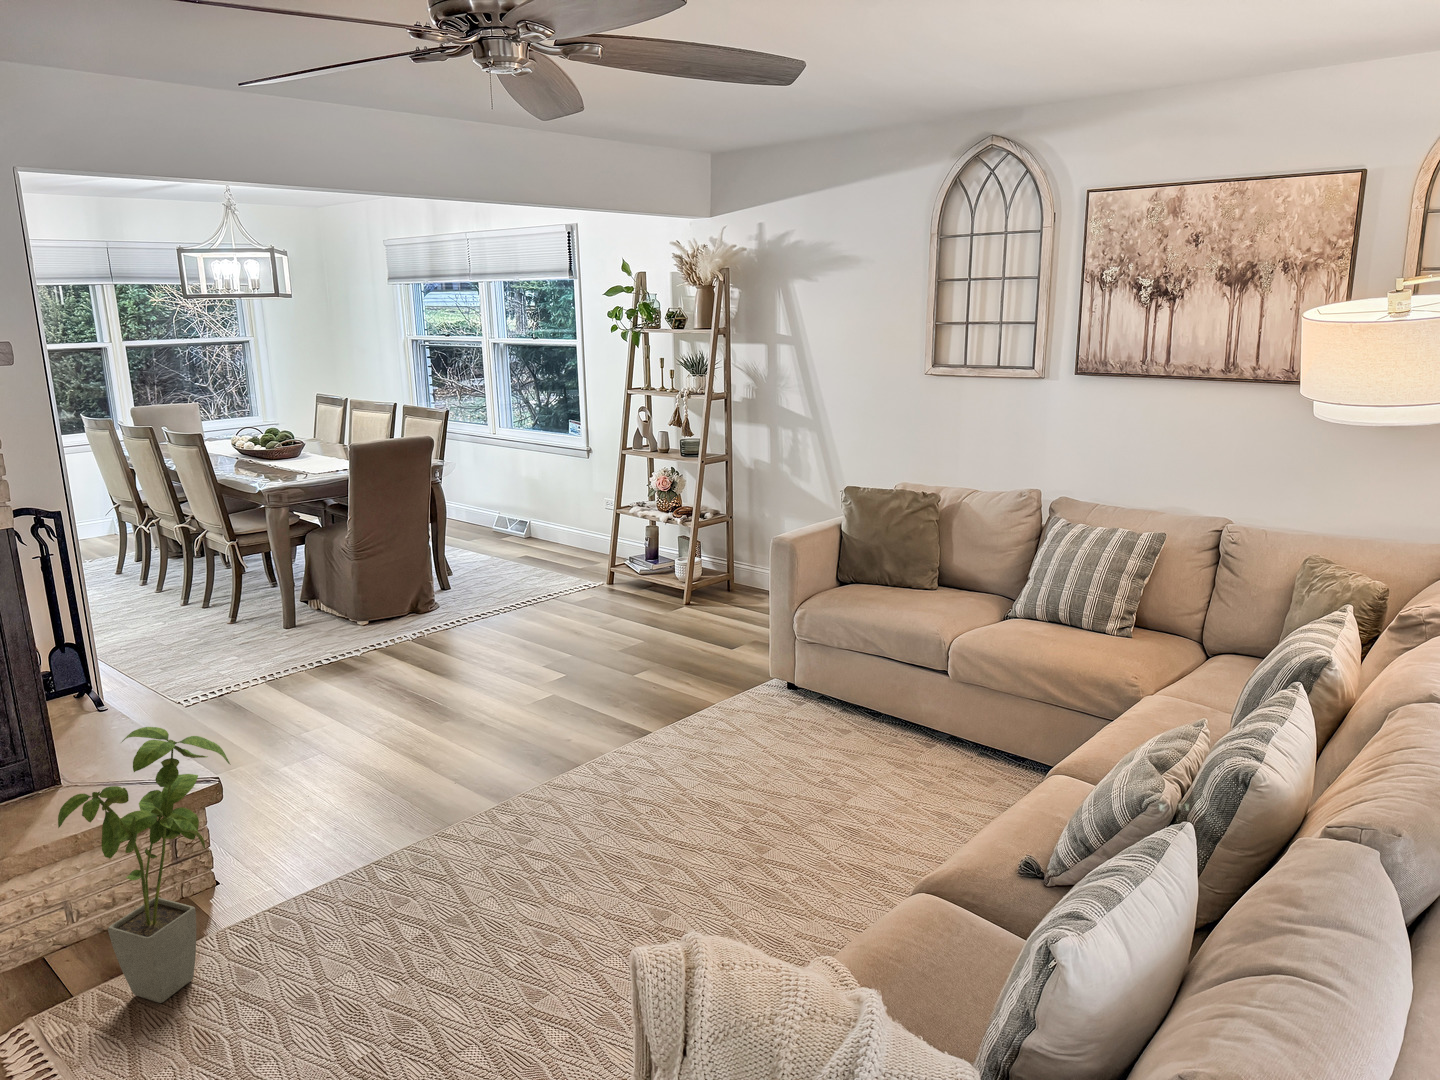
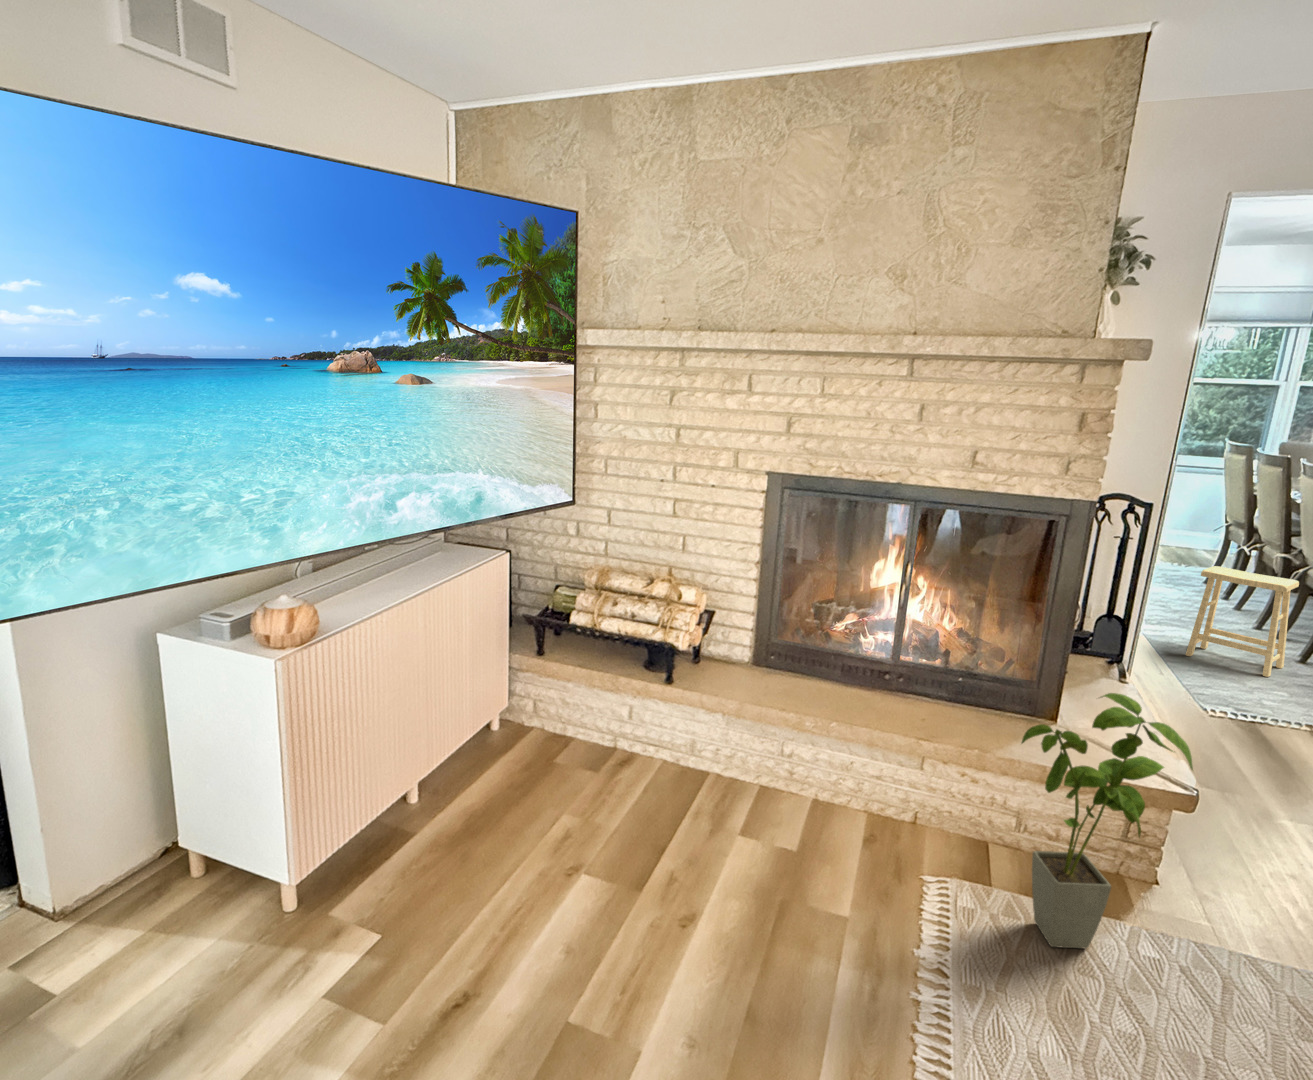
footstool: none [119,549,223,658] -> present [1186,566,1299,677]

